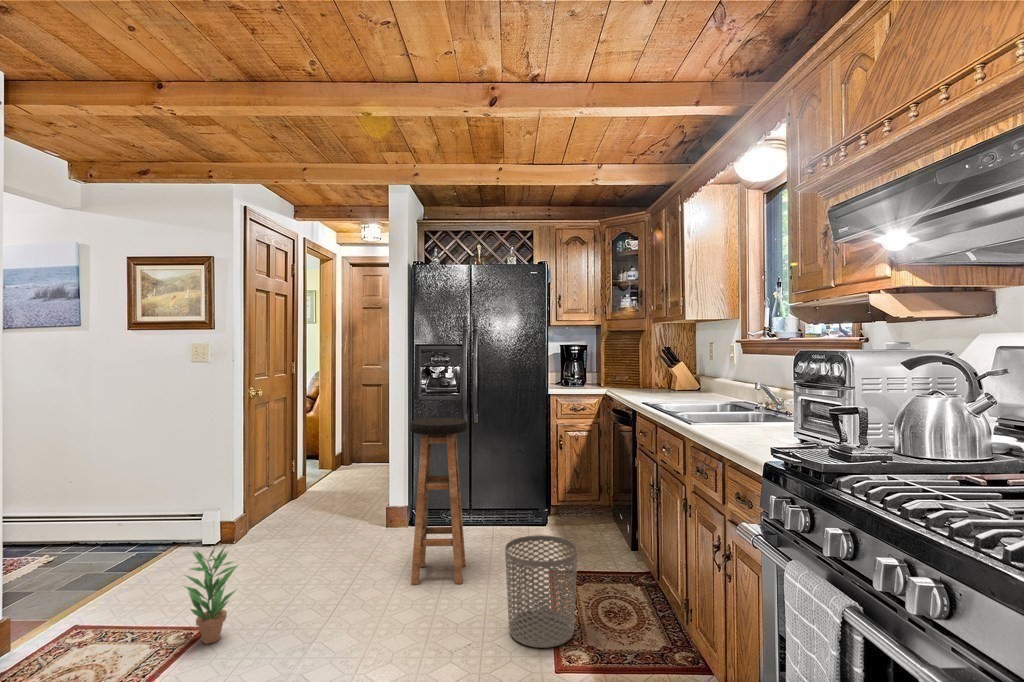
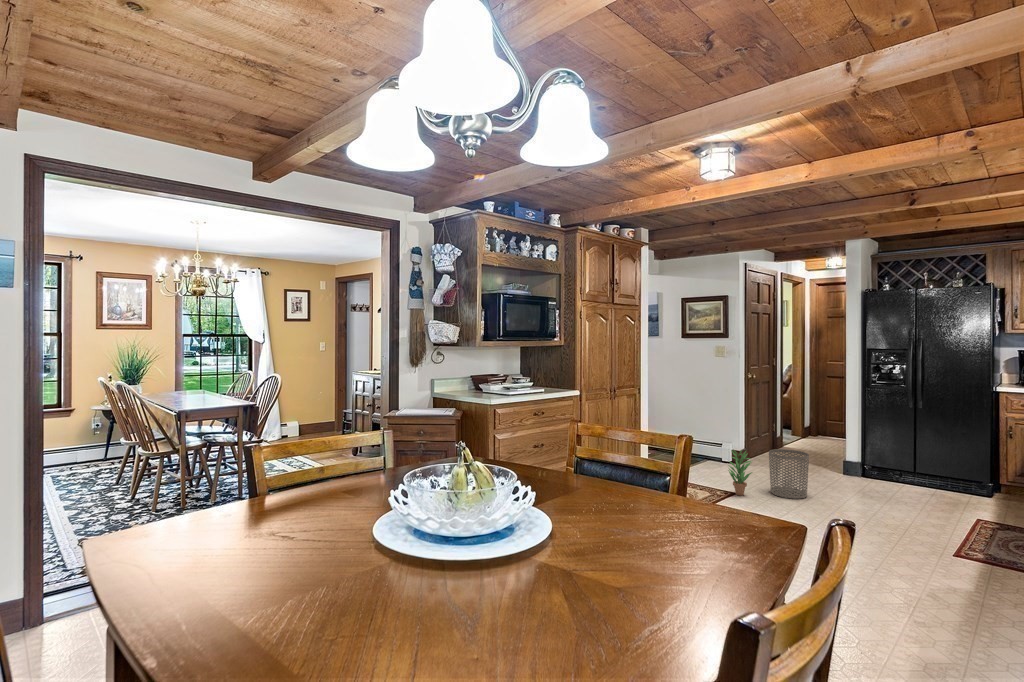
bar stool: present [410,418,468,585] -> none [856,400,902,507]
waste bin: present [505,535,577,648] -> present [769,449,809,499]

